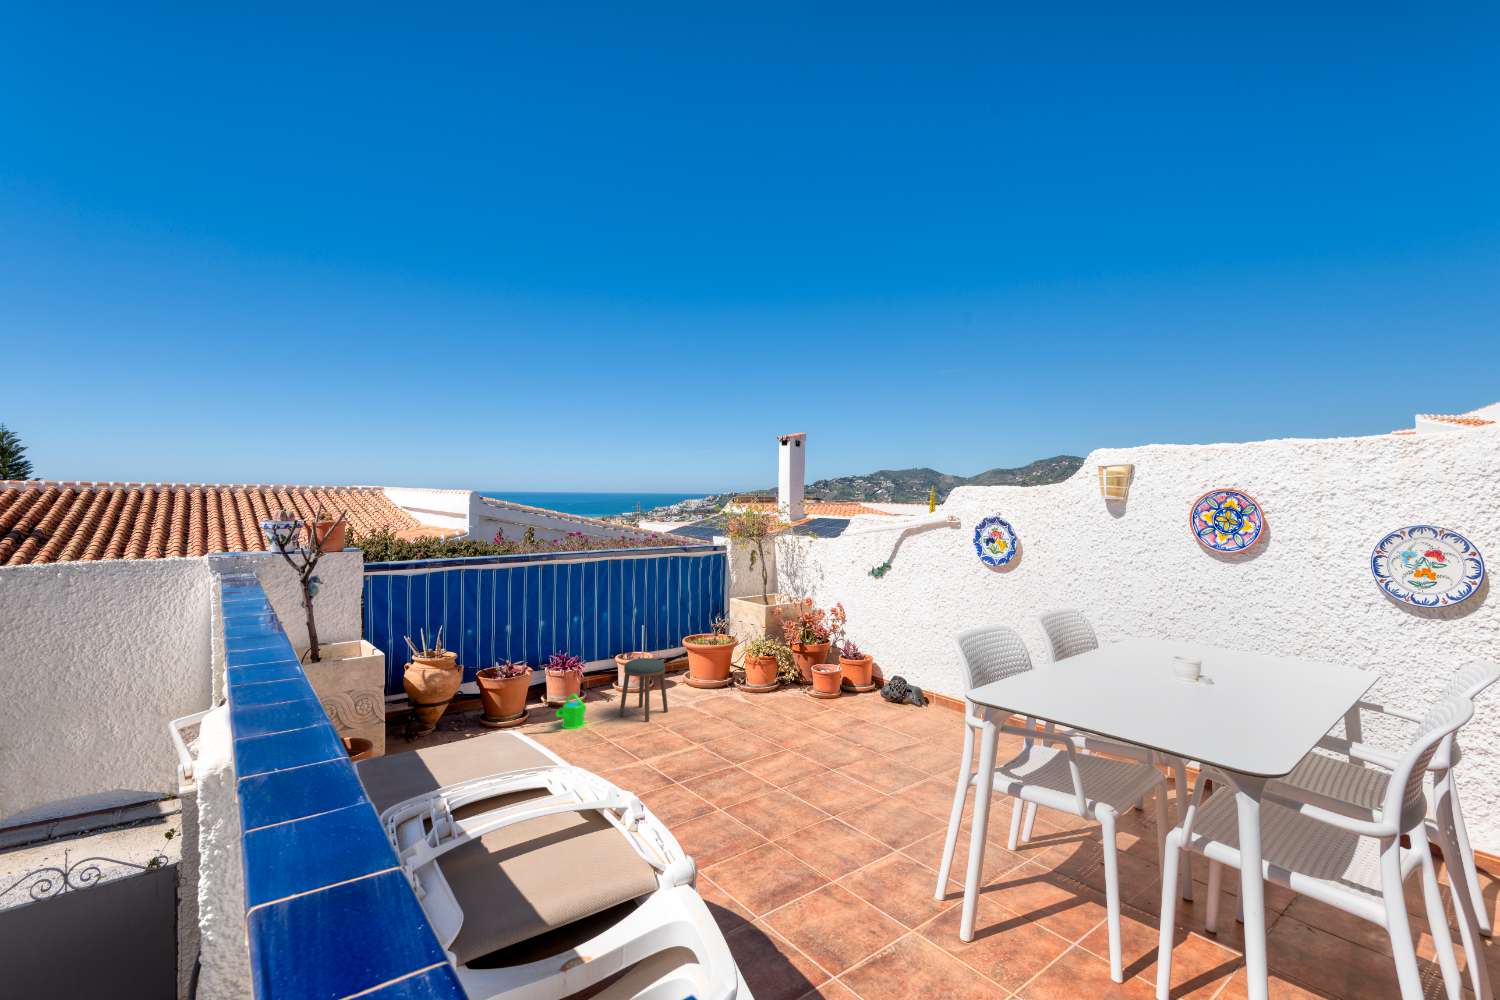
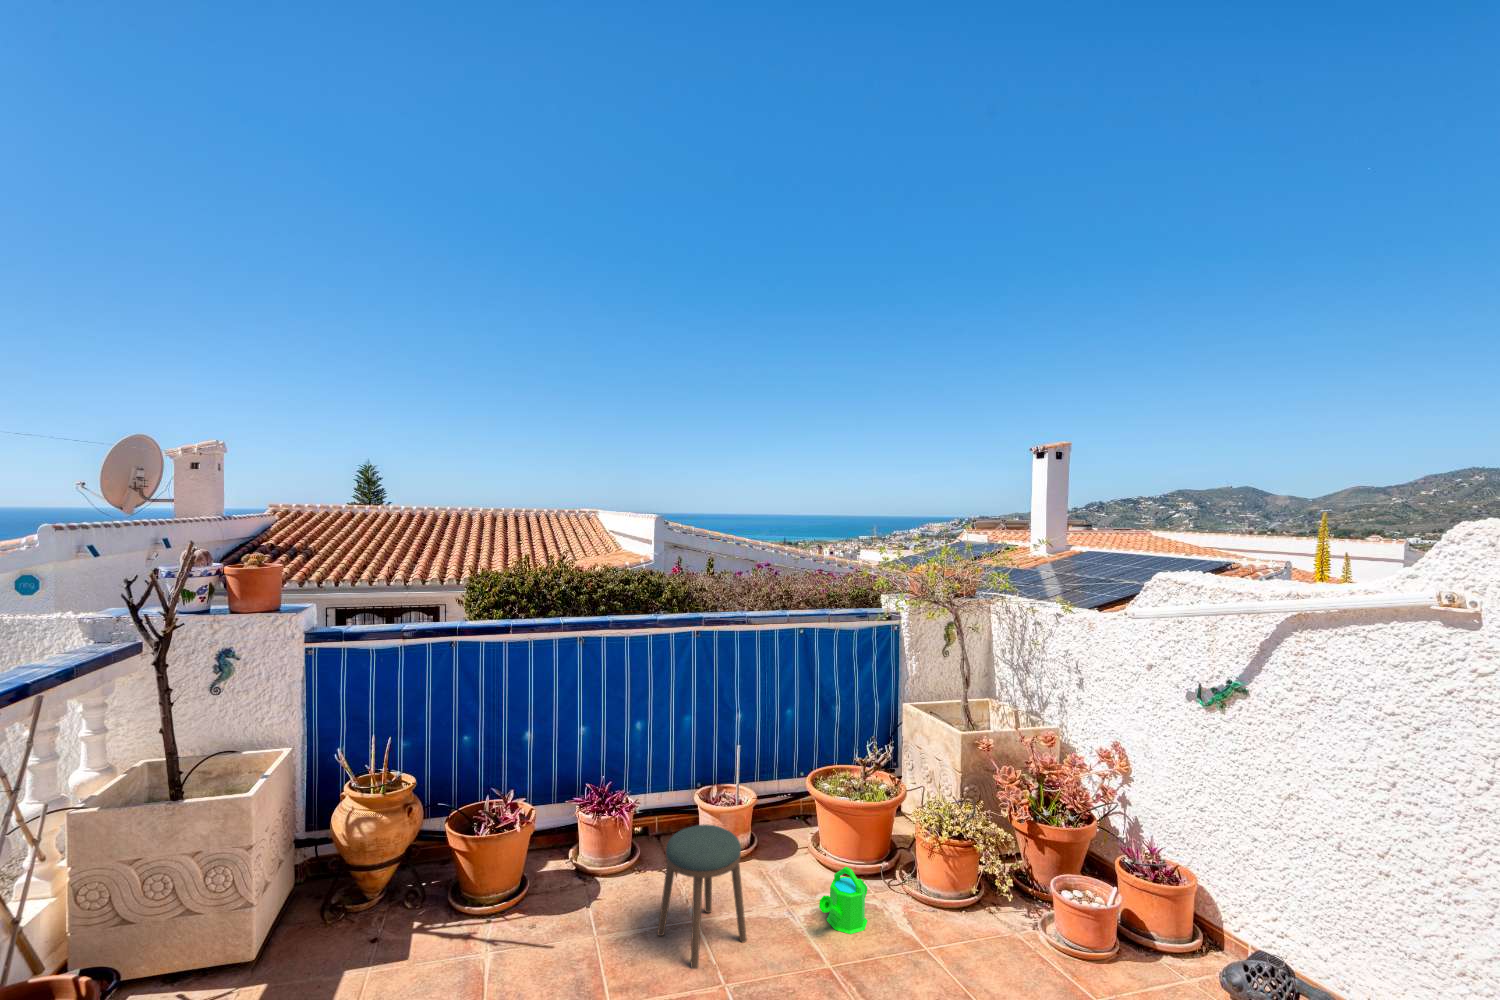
watering can: present [556,694,586,729] -> present [819,867,868,934]

